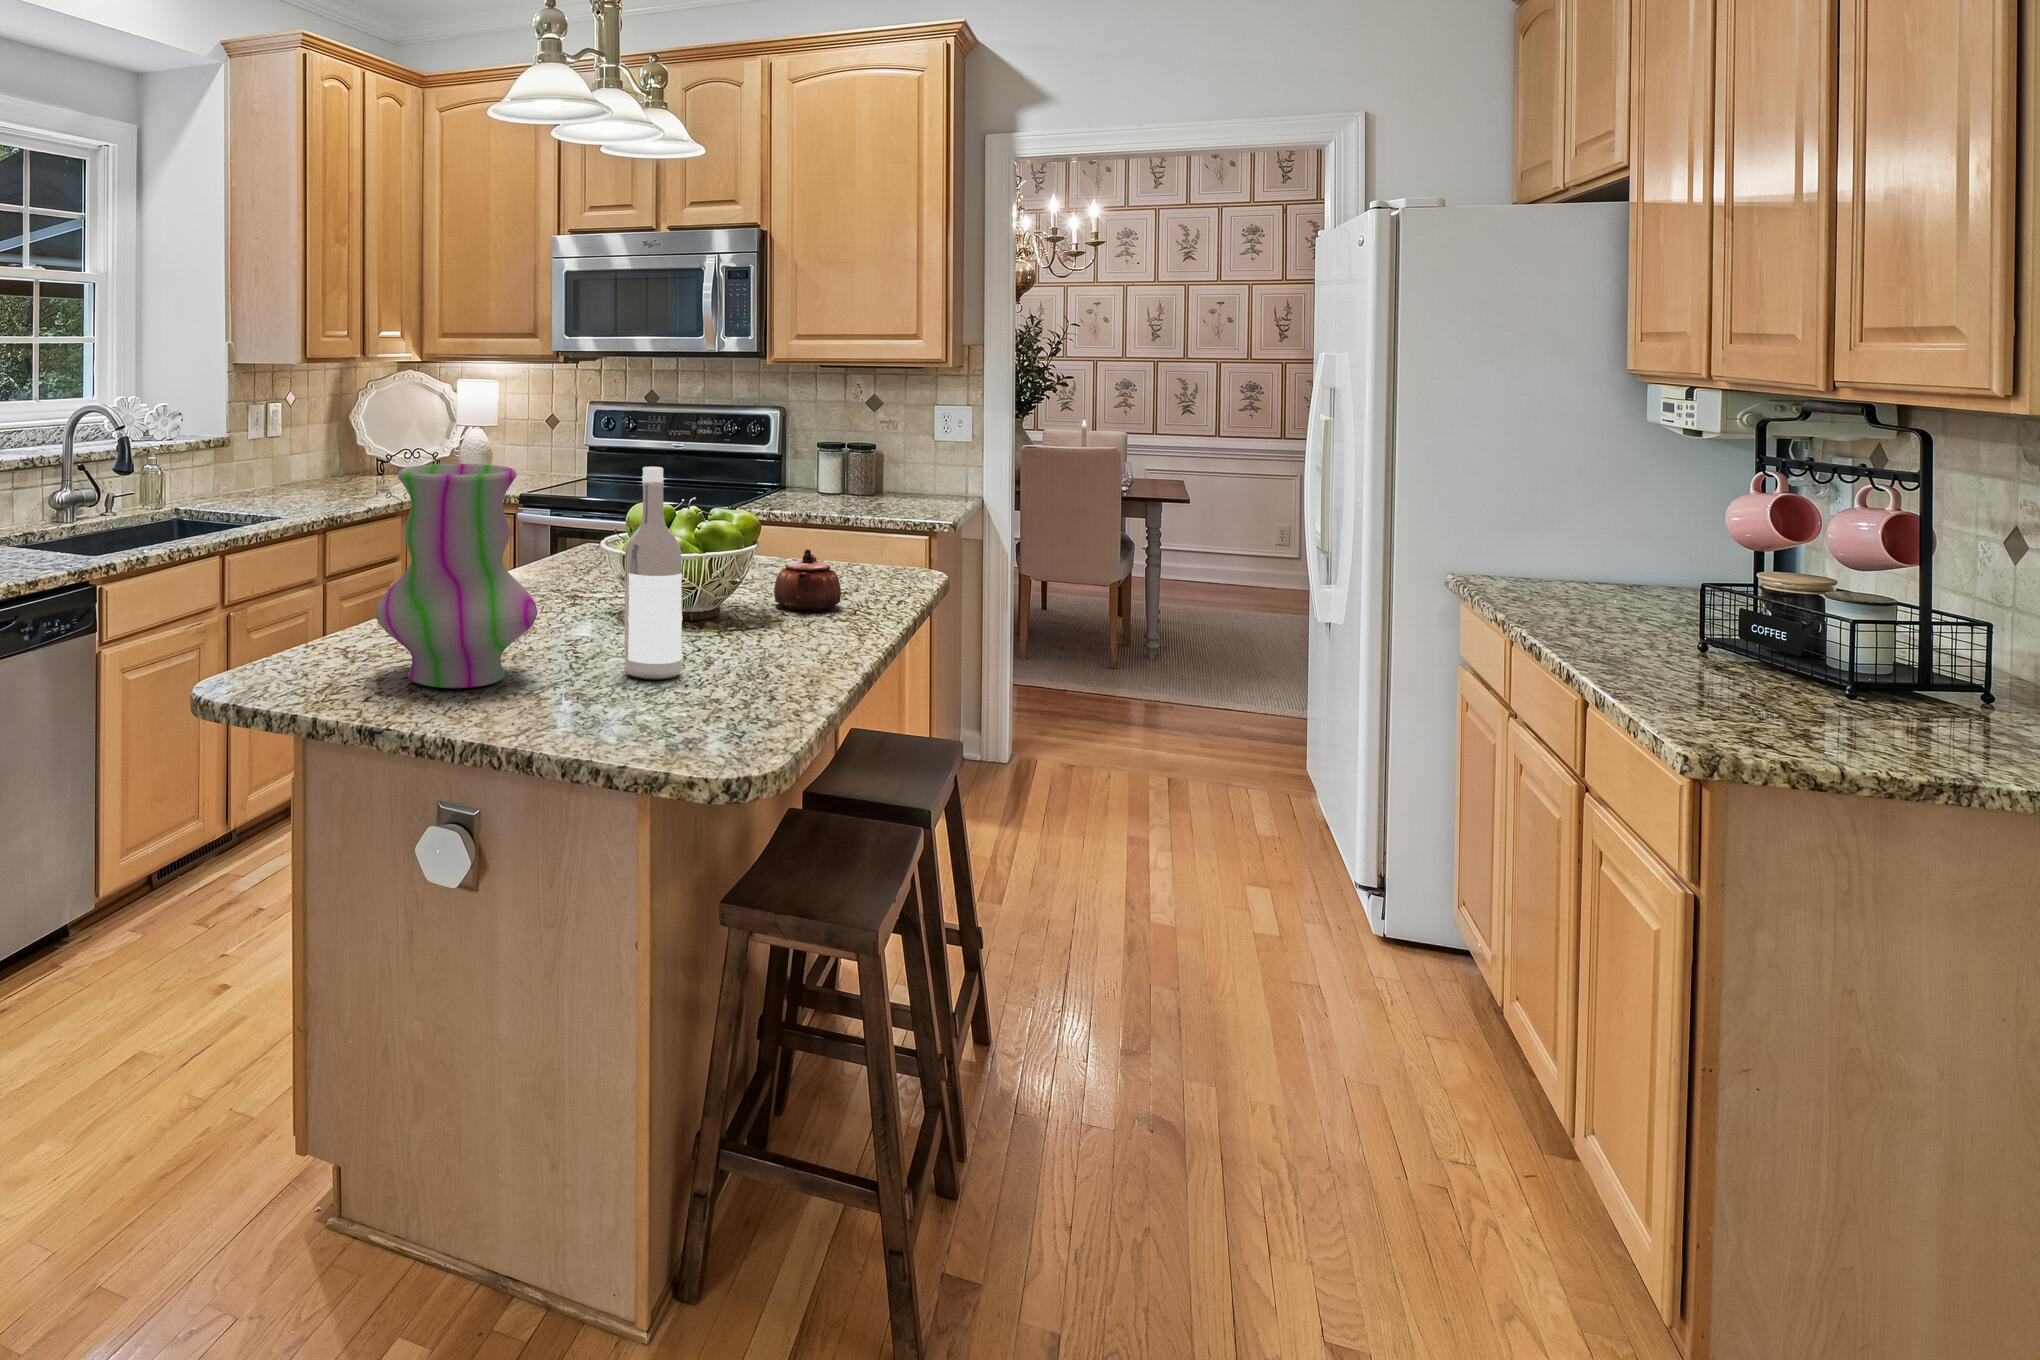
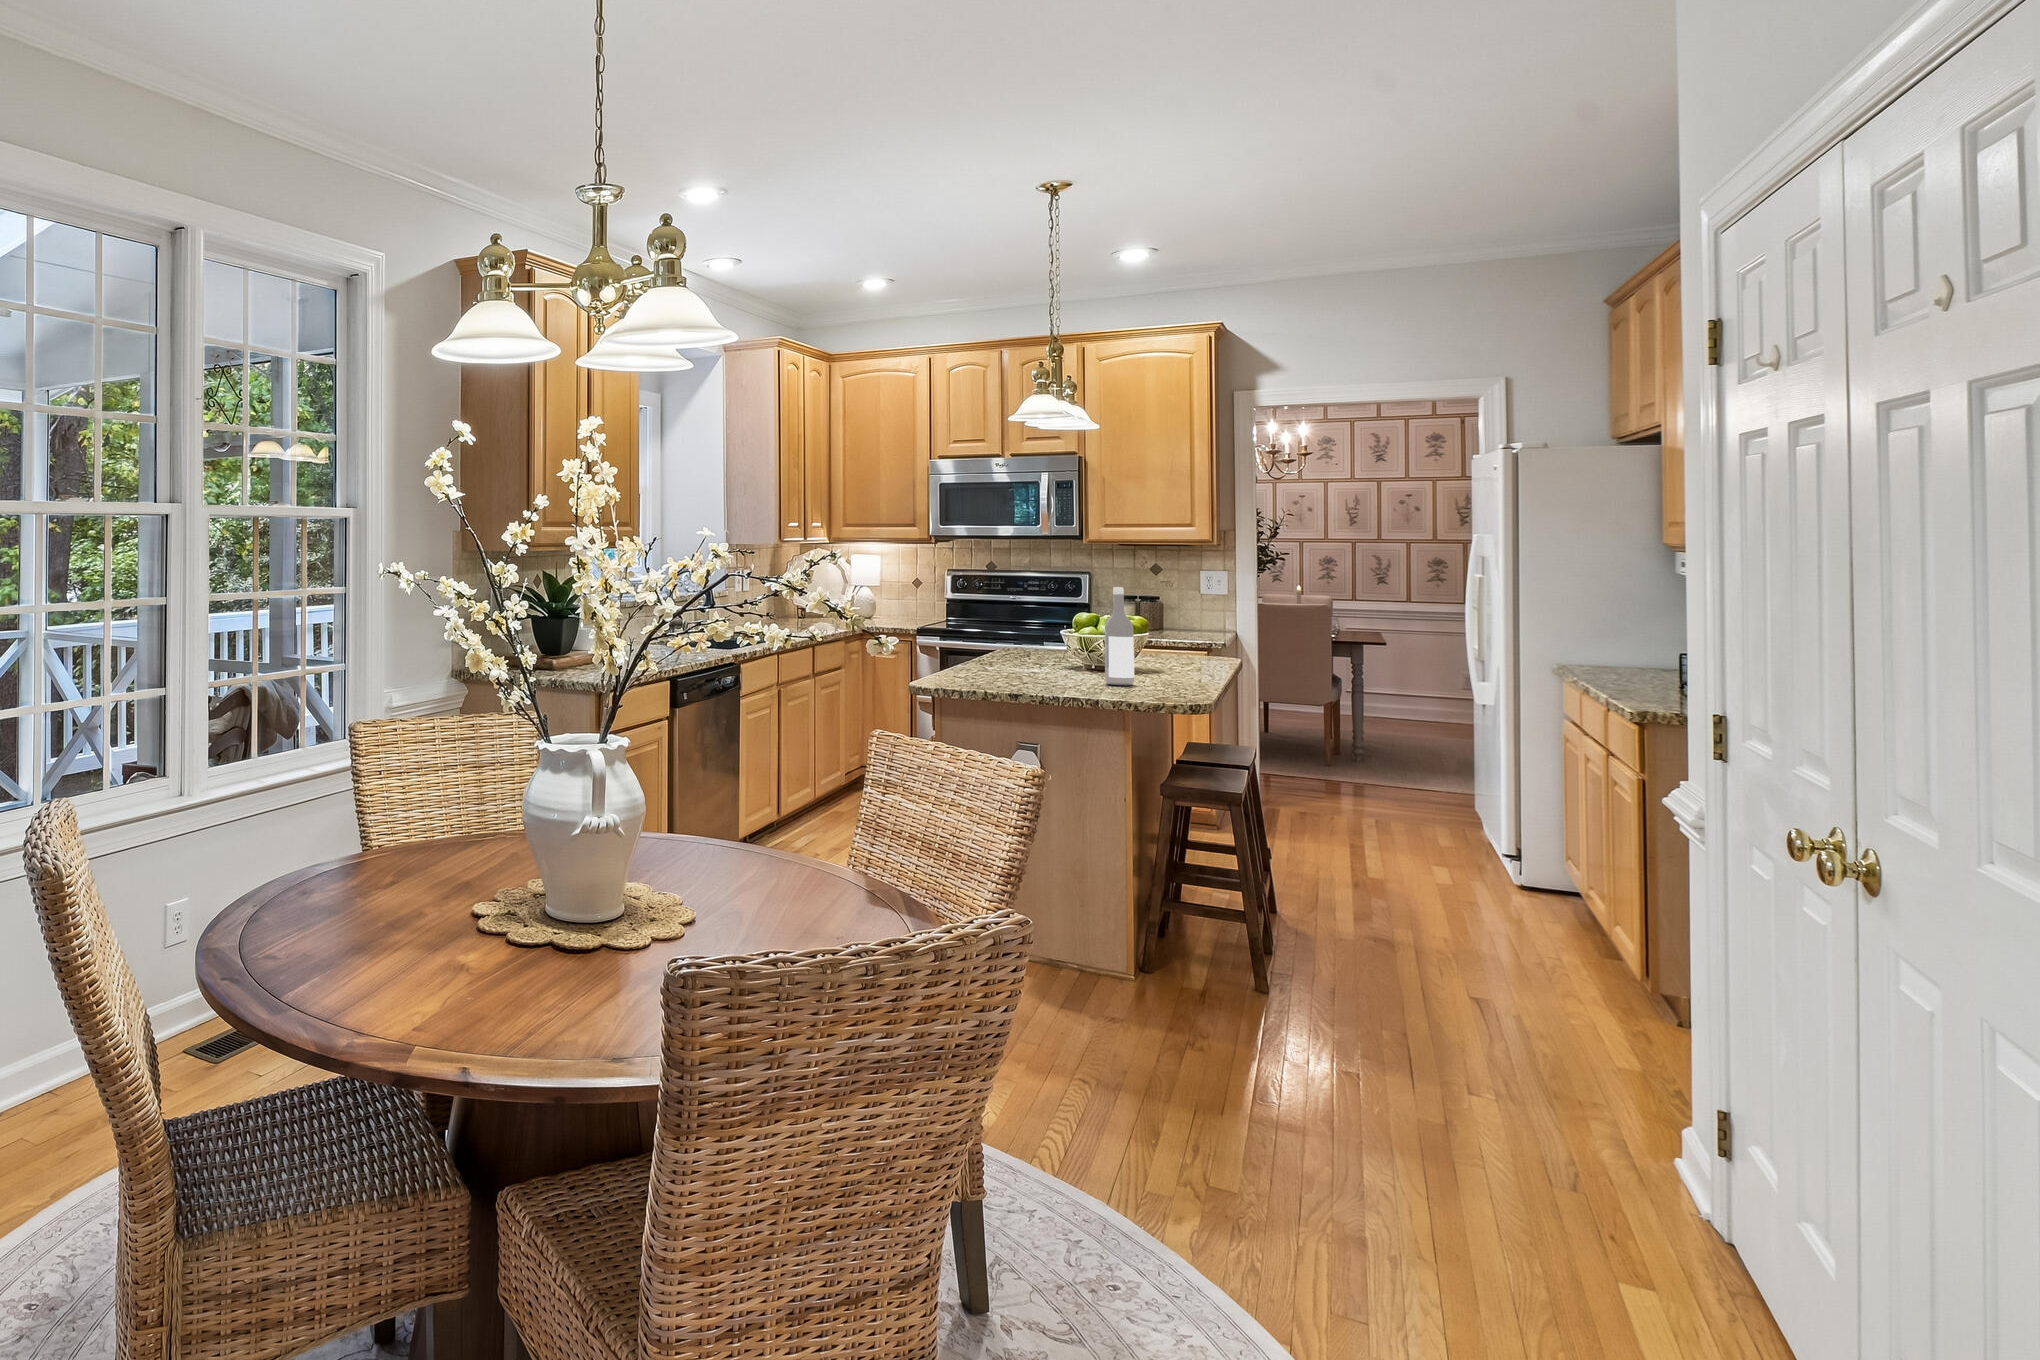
vase: present [376,464,537,688] -> none [987,586,1066,686]
teapot: present [774,549,841,611] -> none [1153,637,1191,669]

